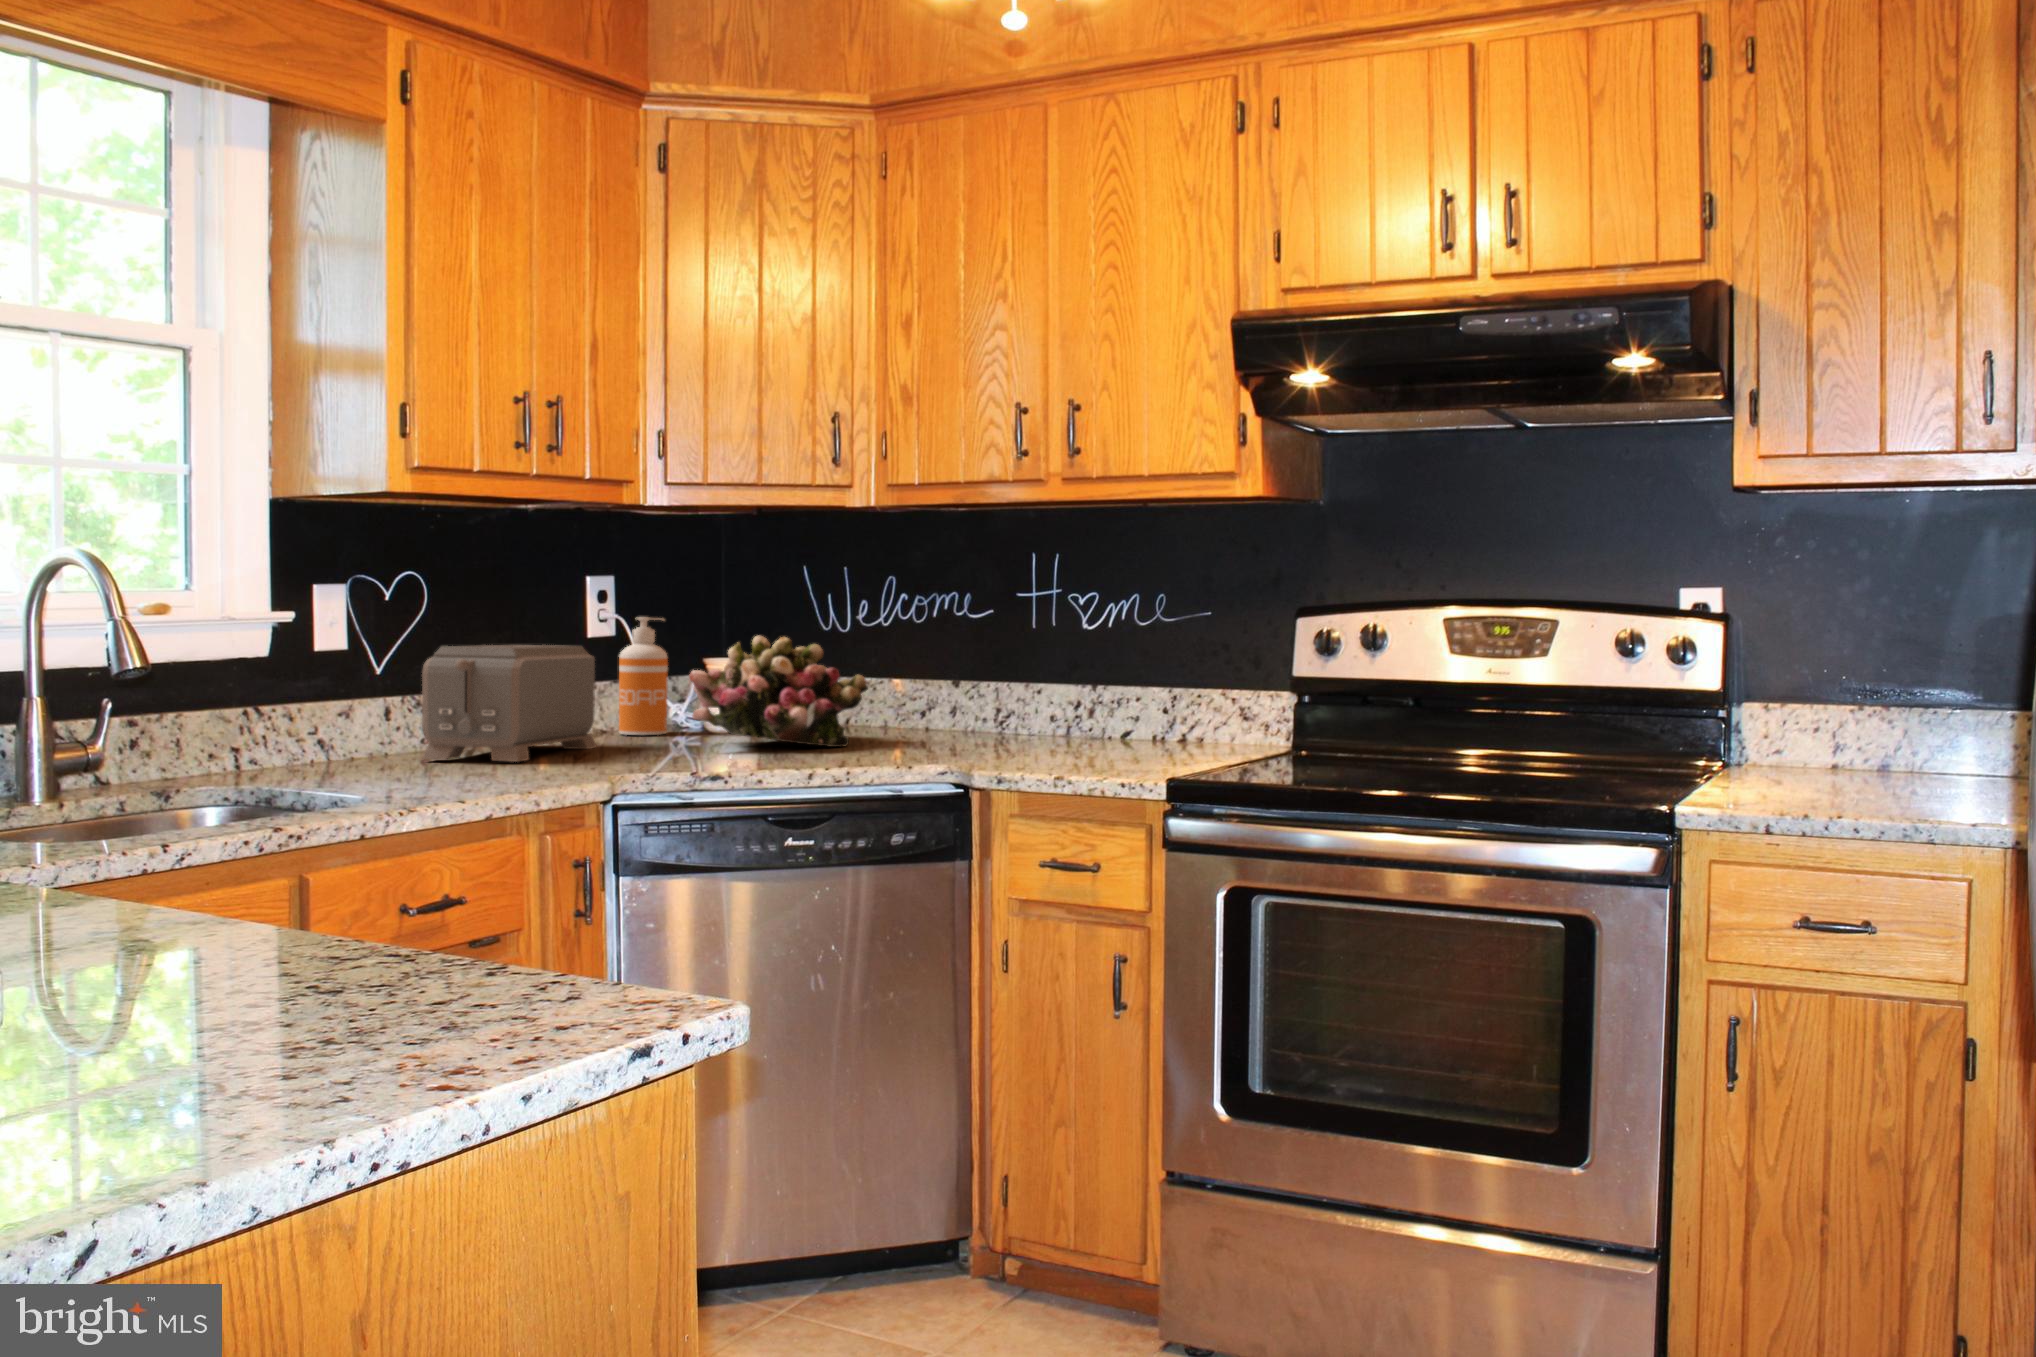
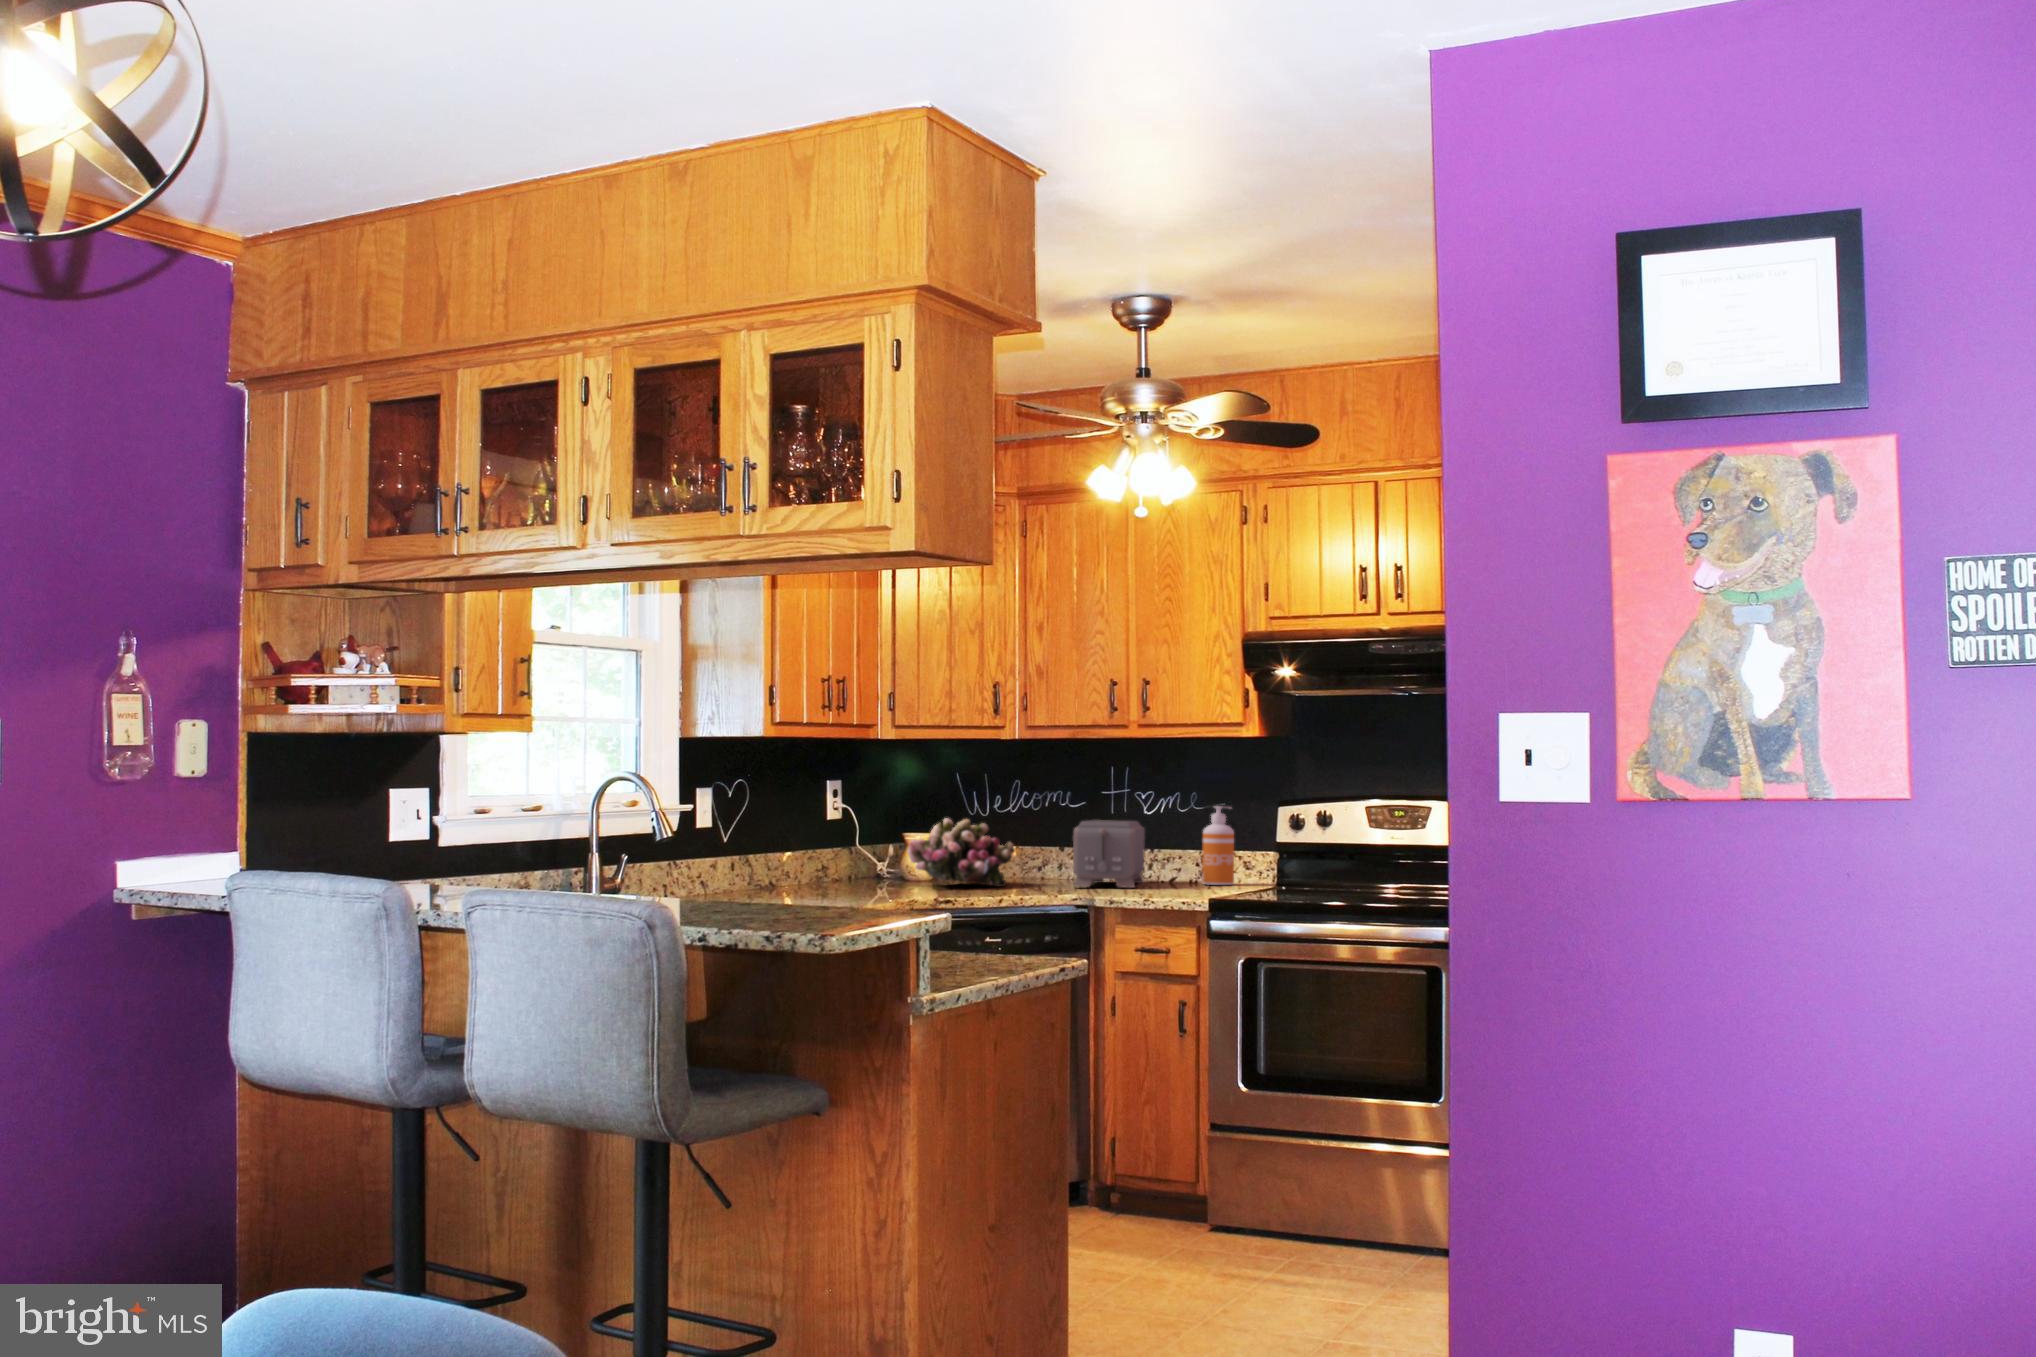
soap dispenser: present [619,617,668,735] -> present [1202,806,1234,885]
toaster: present [422,645,596,762] -> present [1073,820,1145,888]

